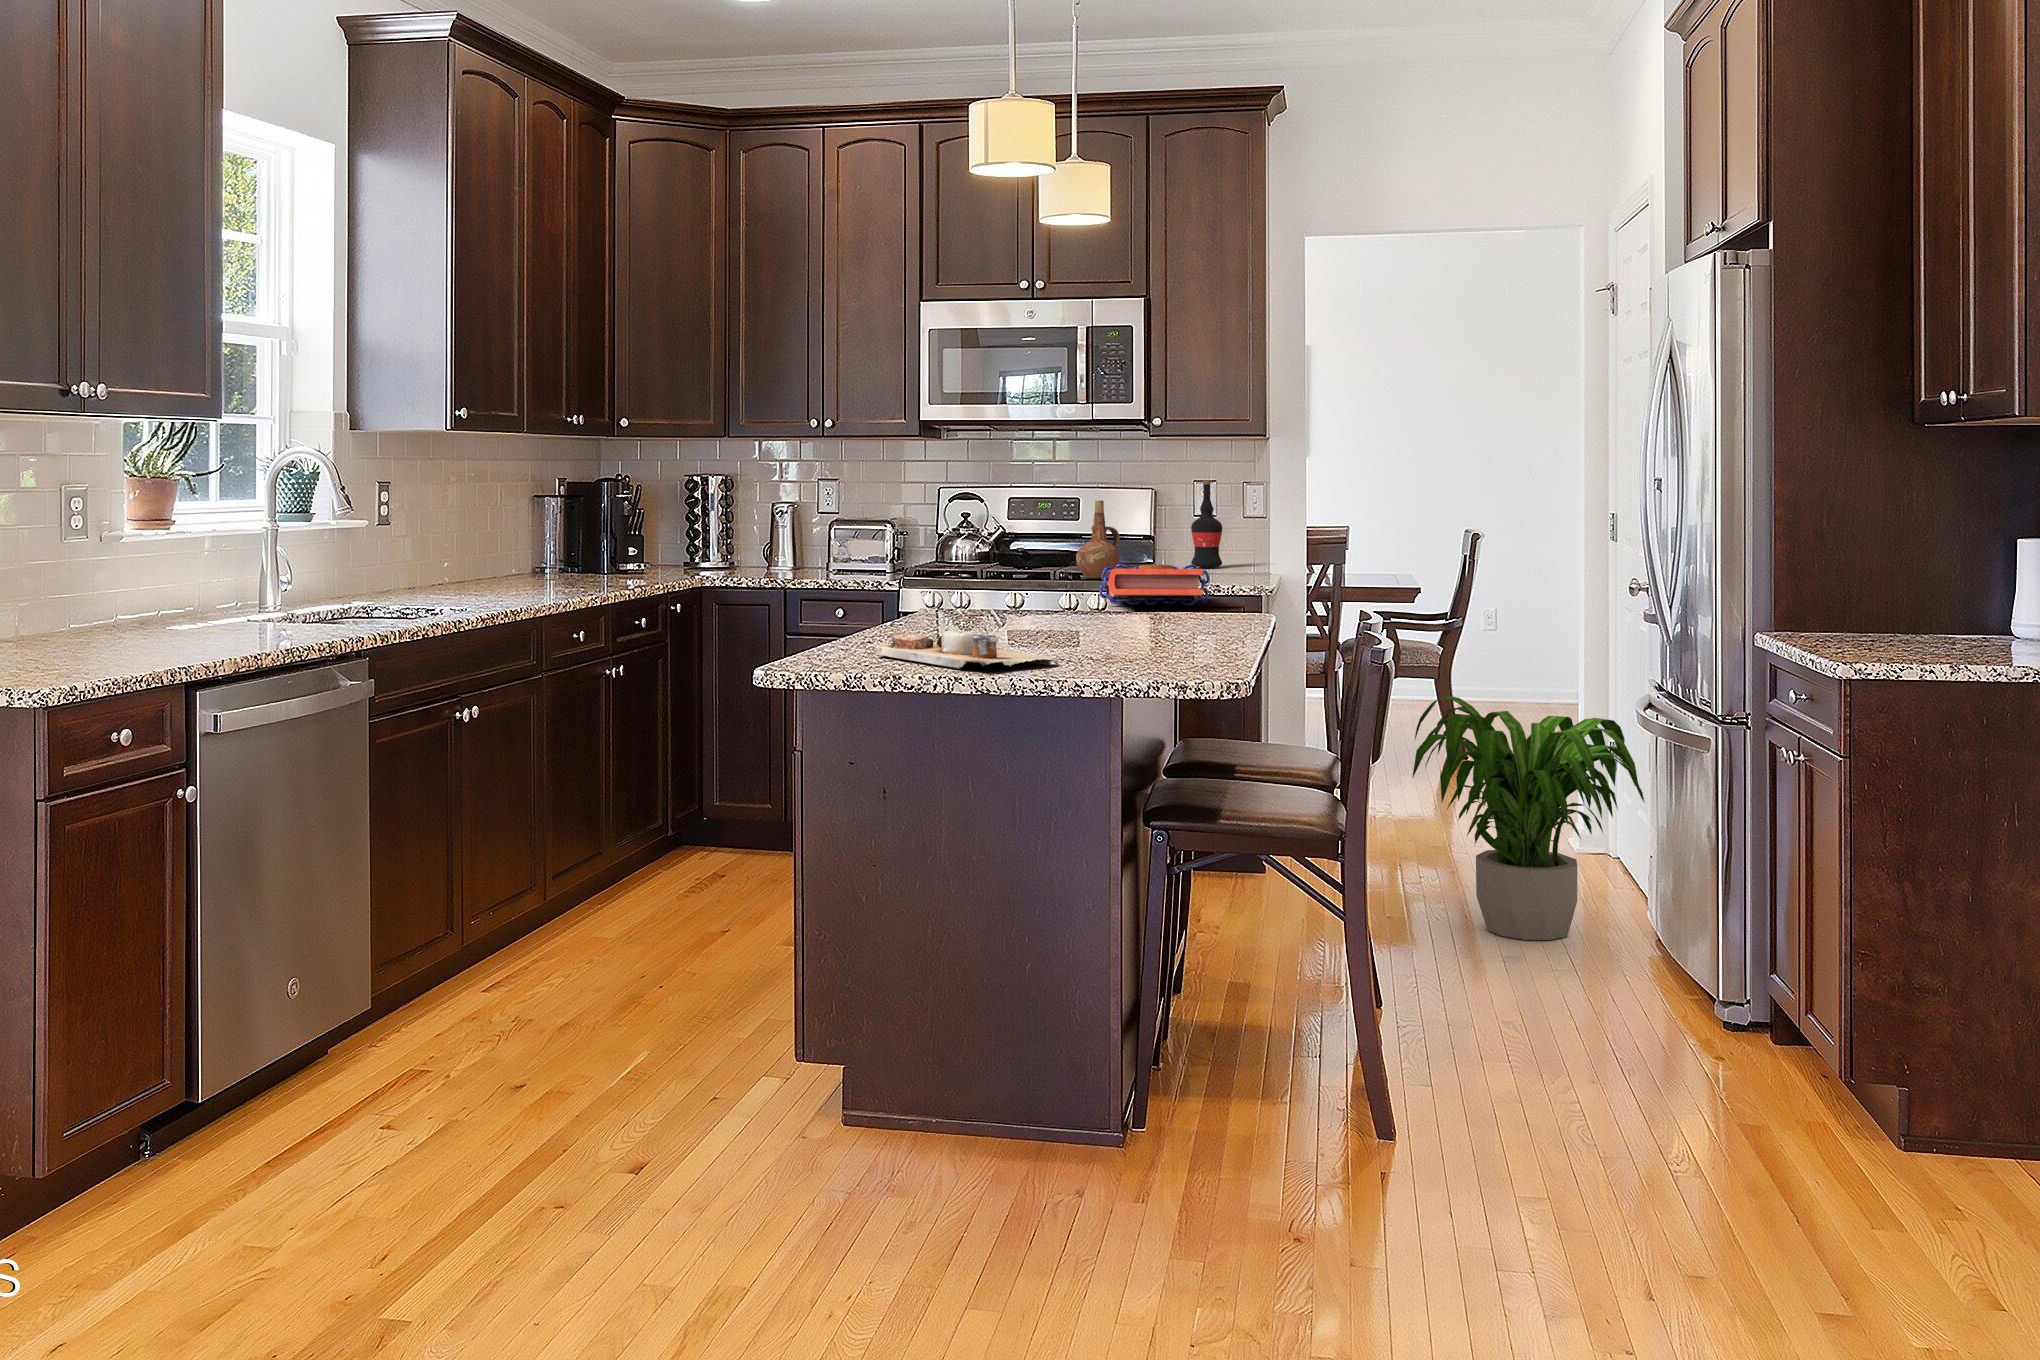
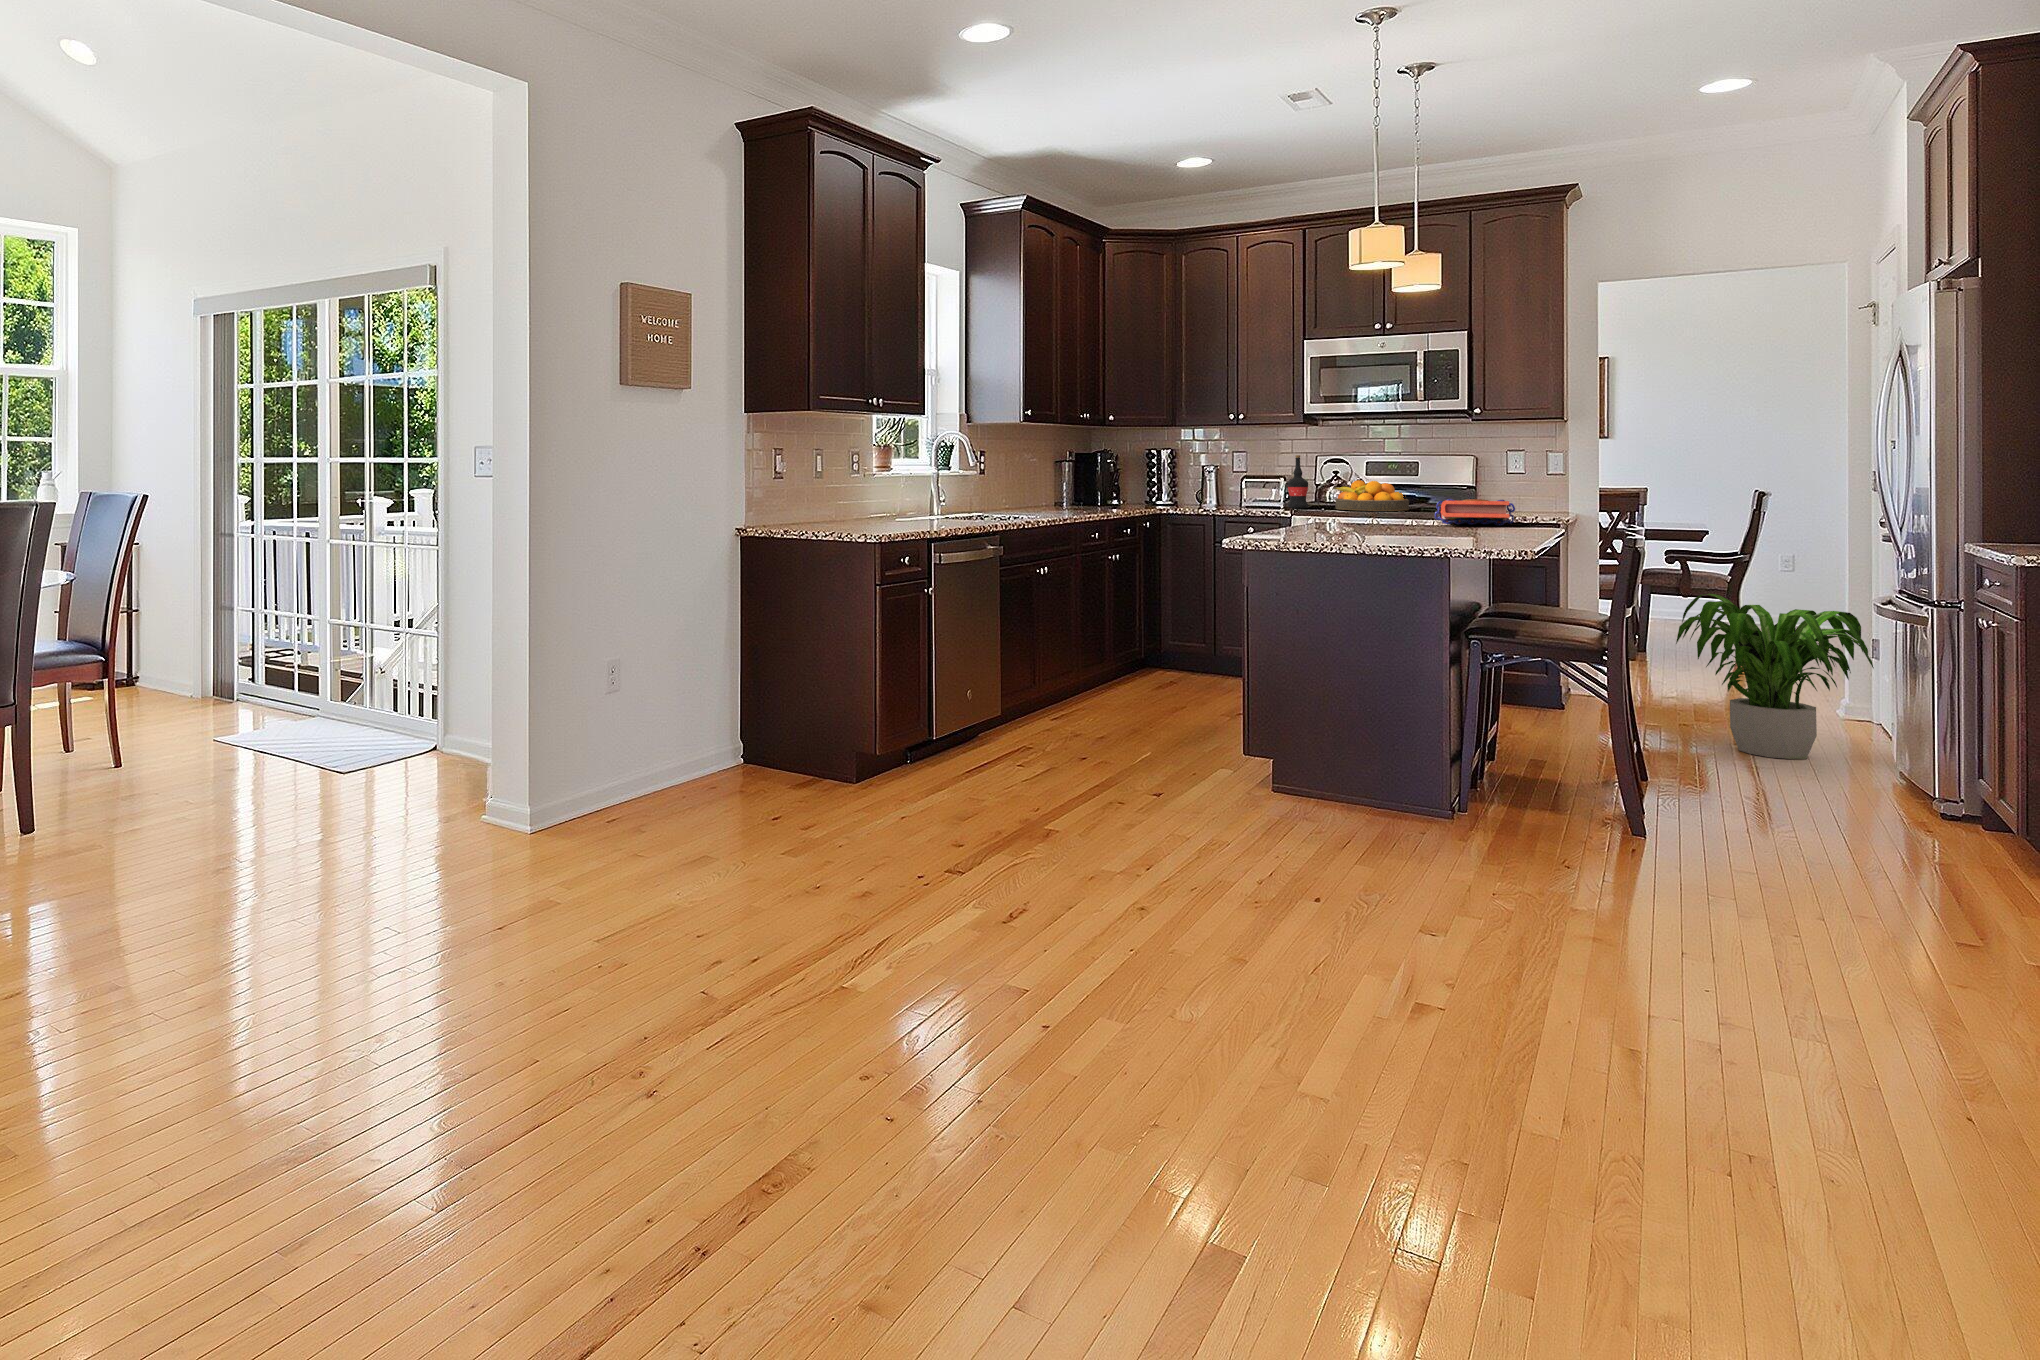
wine bottle: present [1191,480,1222,568] -> present [1287,455,1308,509]
ceramic pitcher: present [1076,500,1120,578] -> none [1418,463,1451,513]
fruit bowl: none [962,525,1064,573] -> present [1334,480,1409,511]
cutting board: present [875,630,1059,669] -> none [1290,526,1407,546]

